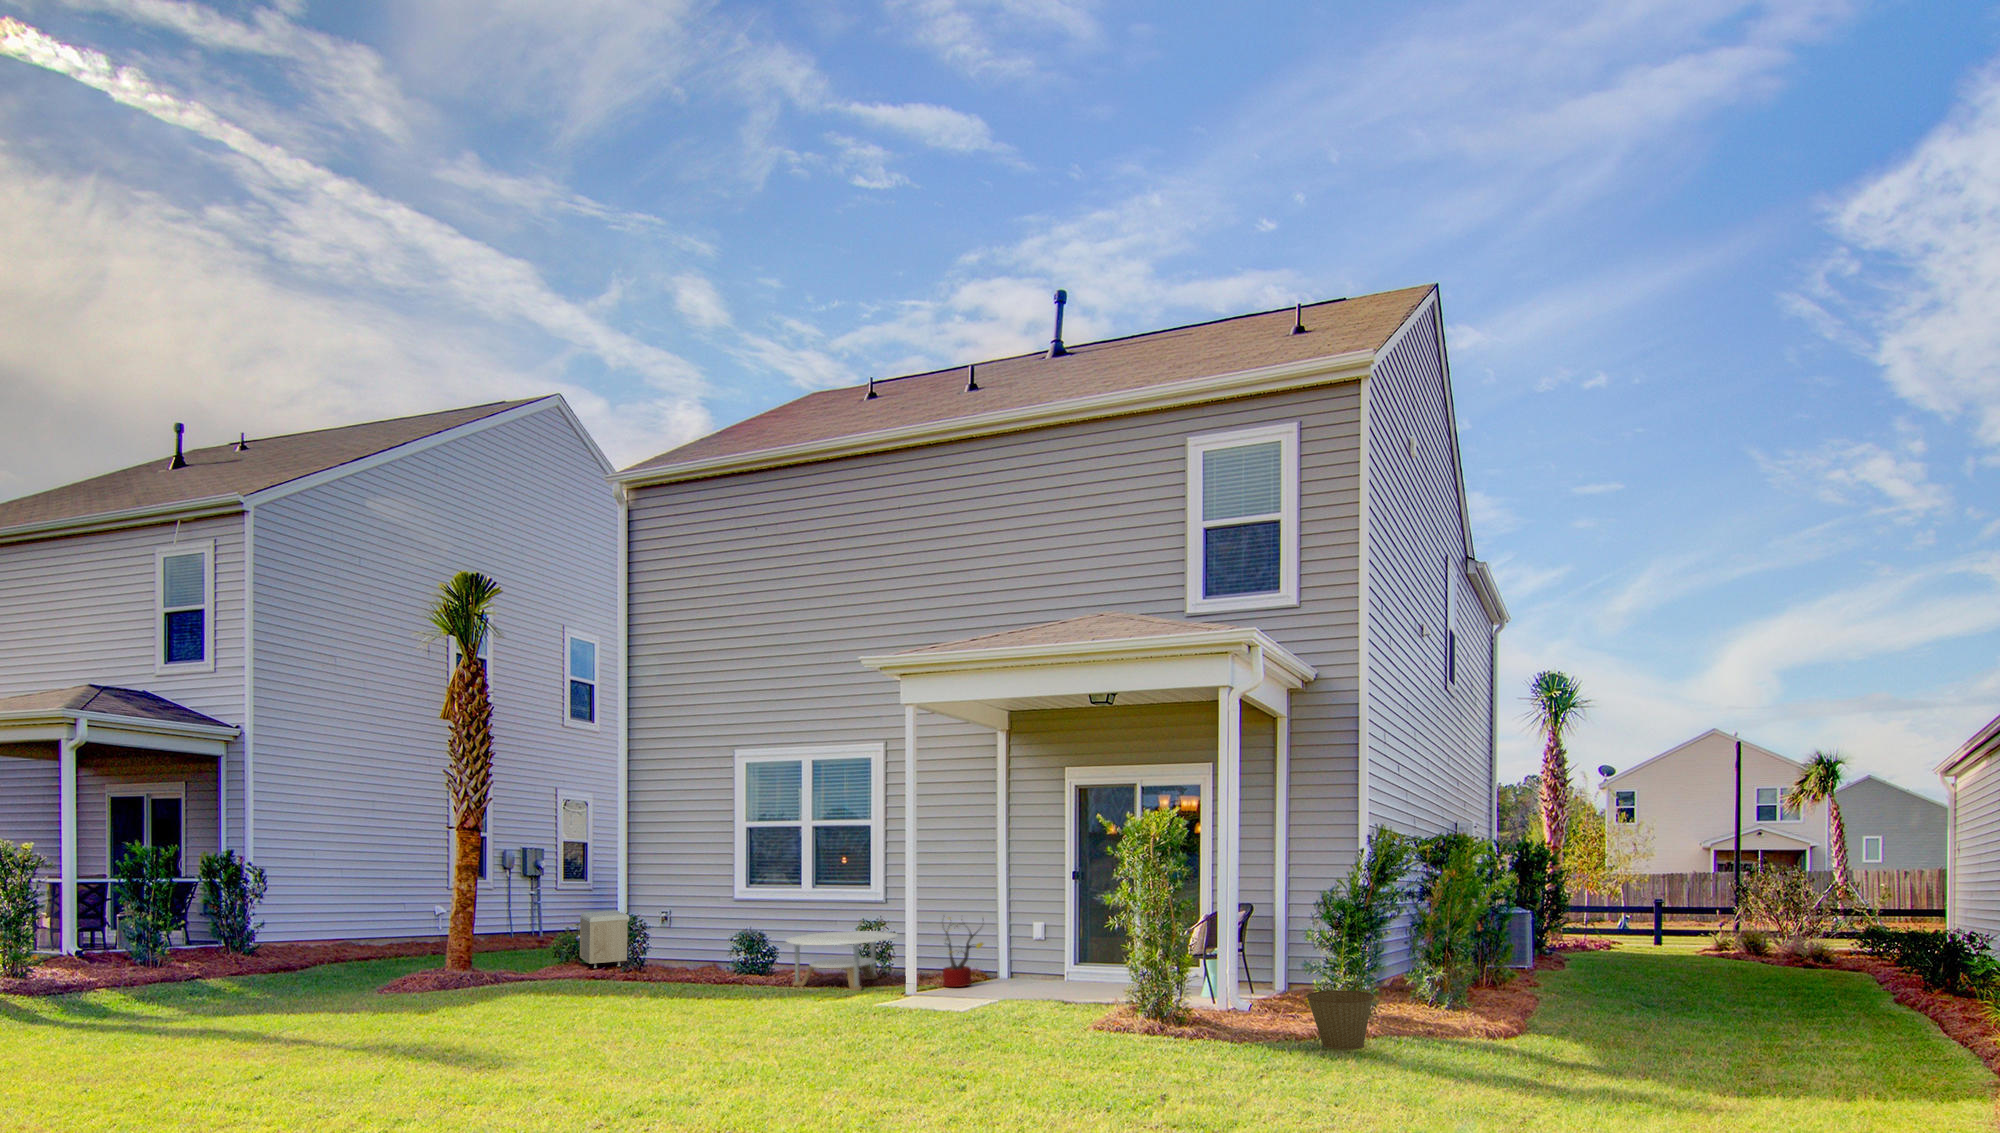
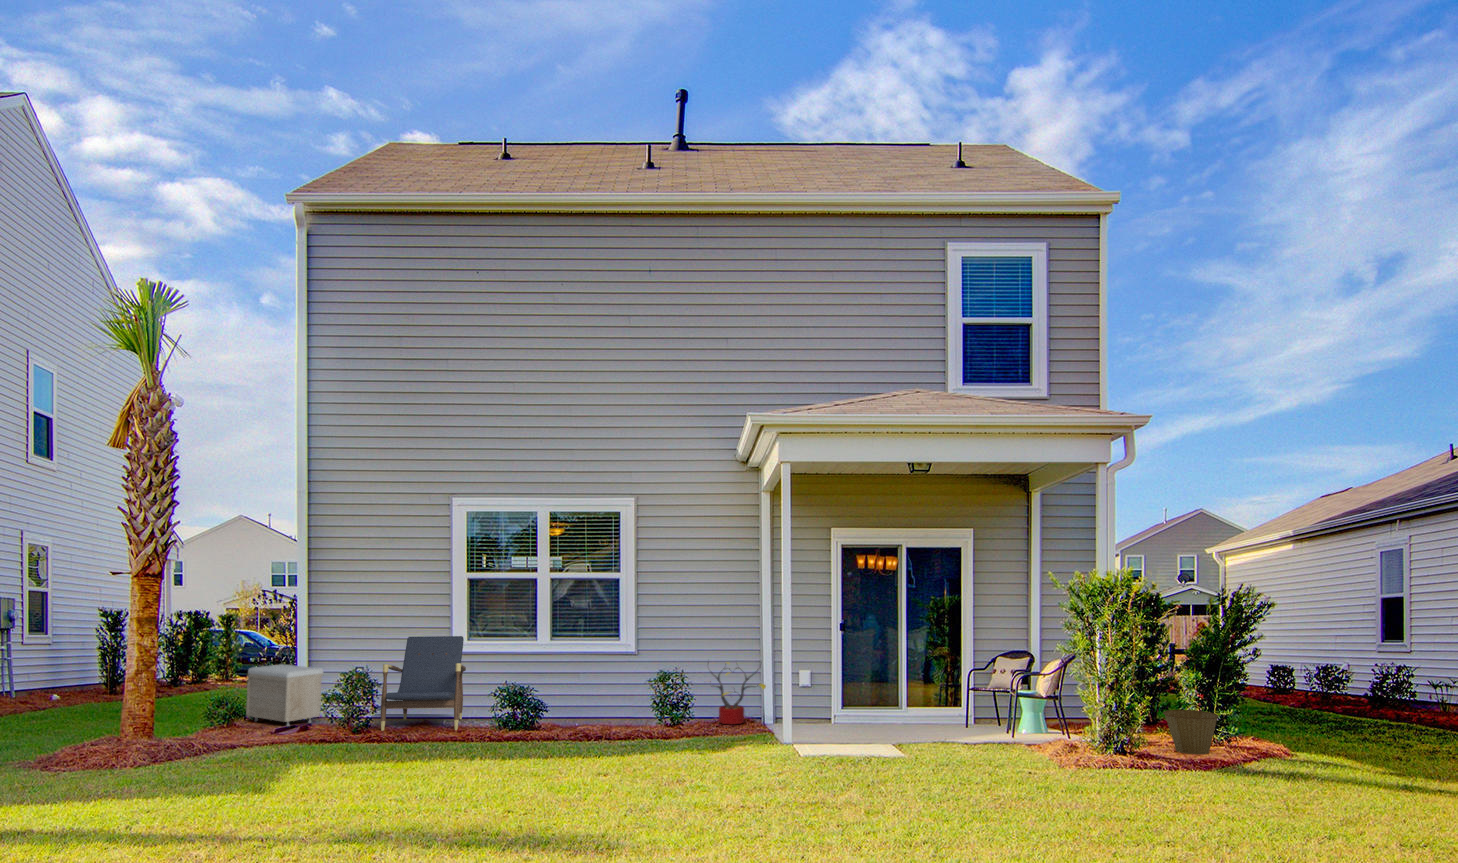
lounge chair: none [643,885,740,978] -> present [381,636,466,731]
round table: present [786,931,898,991] -> none [570,677,677,733]

